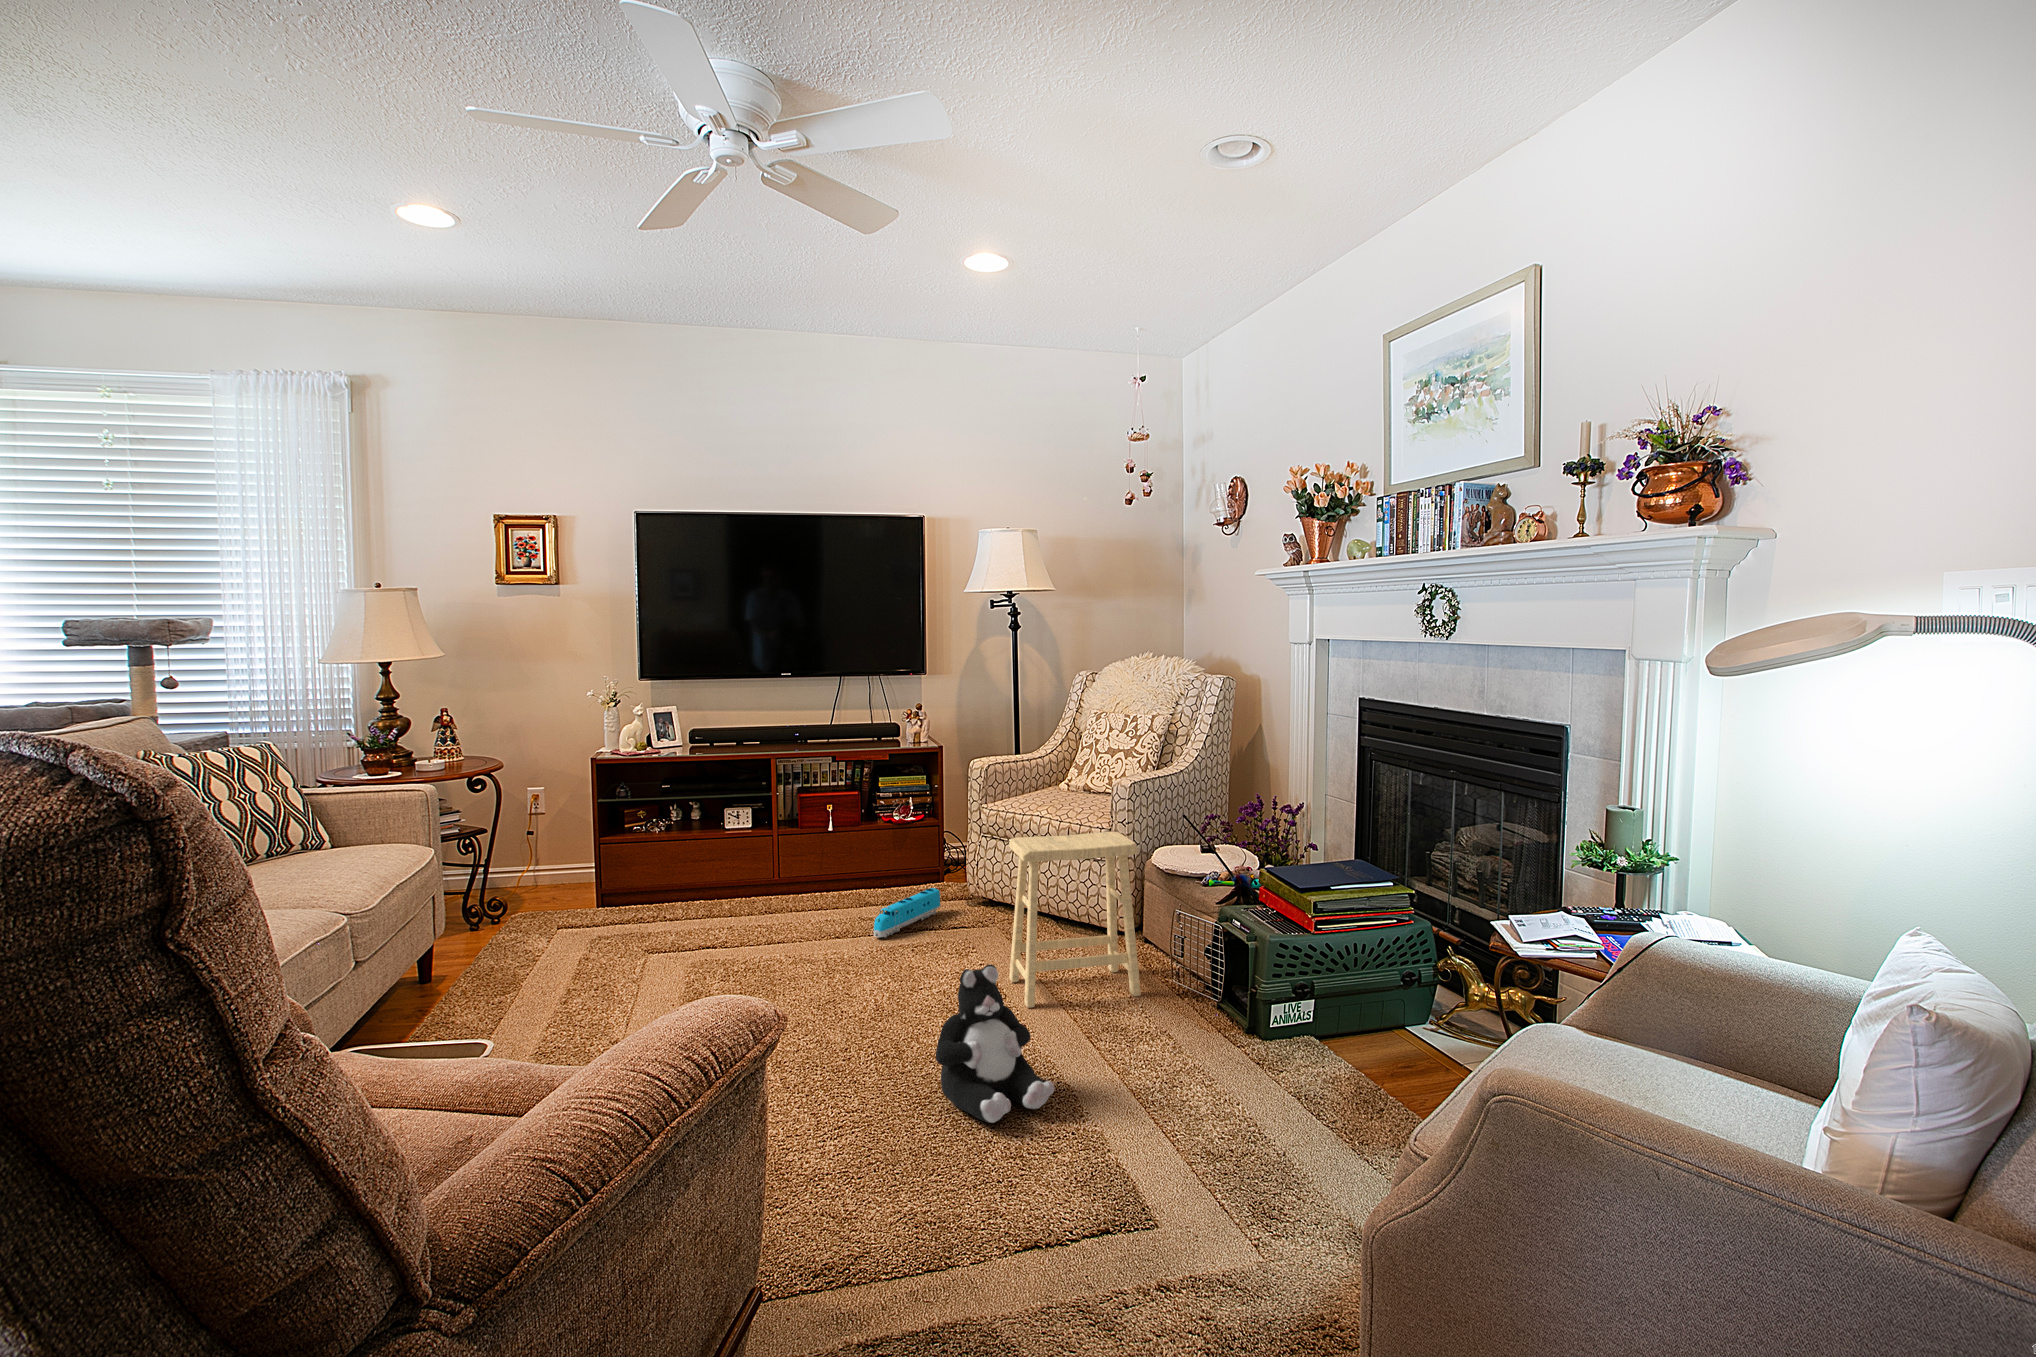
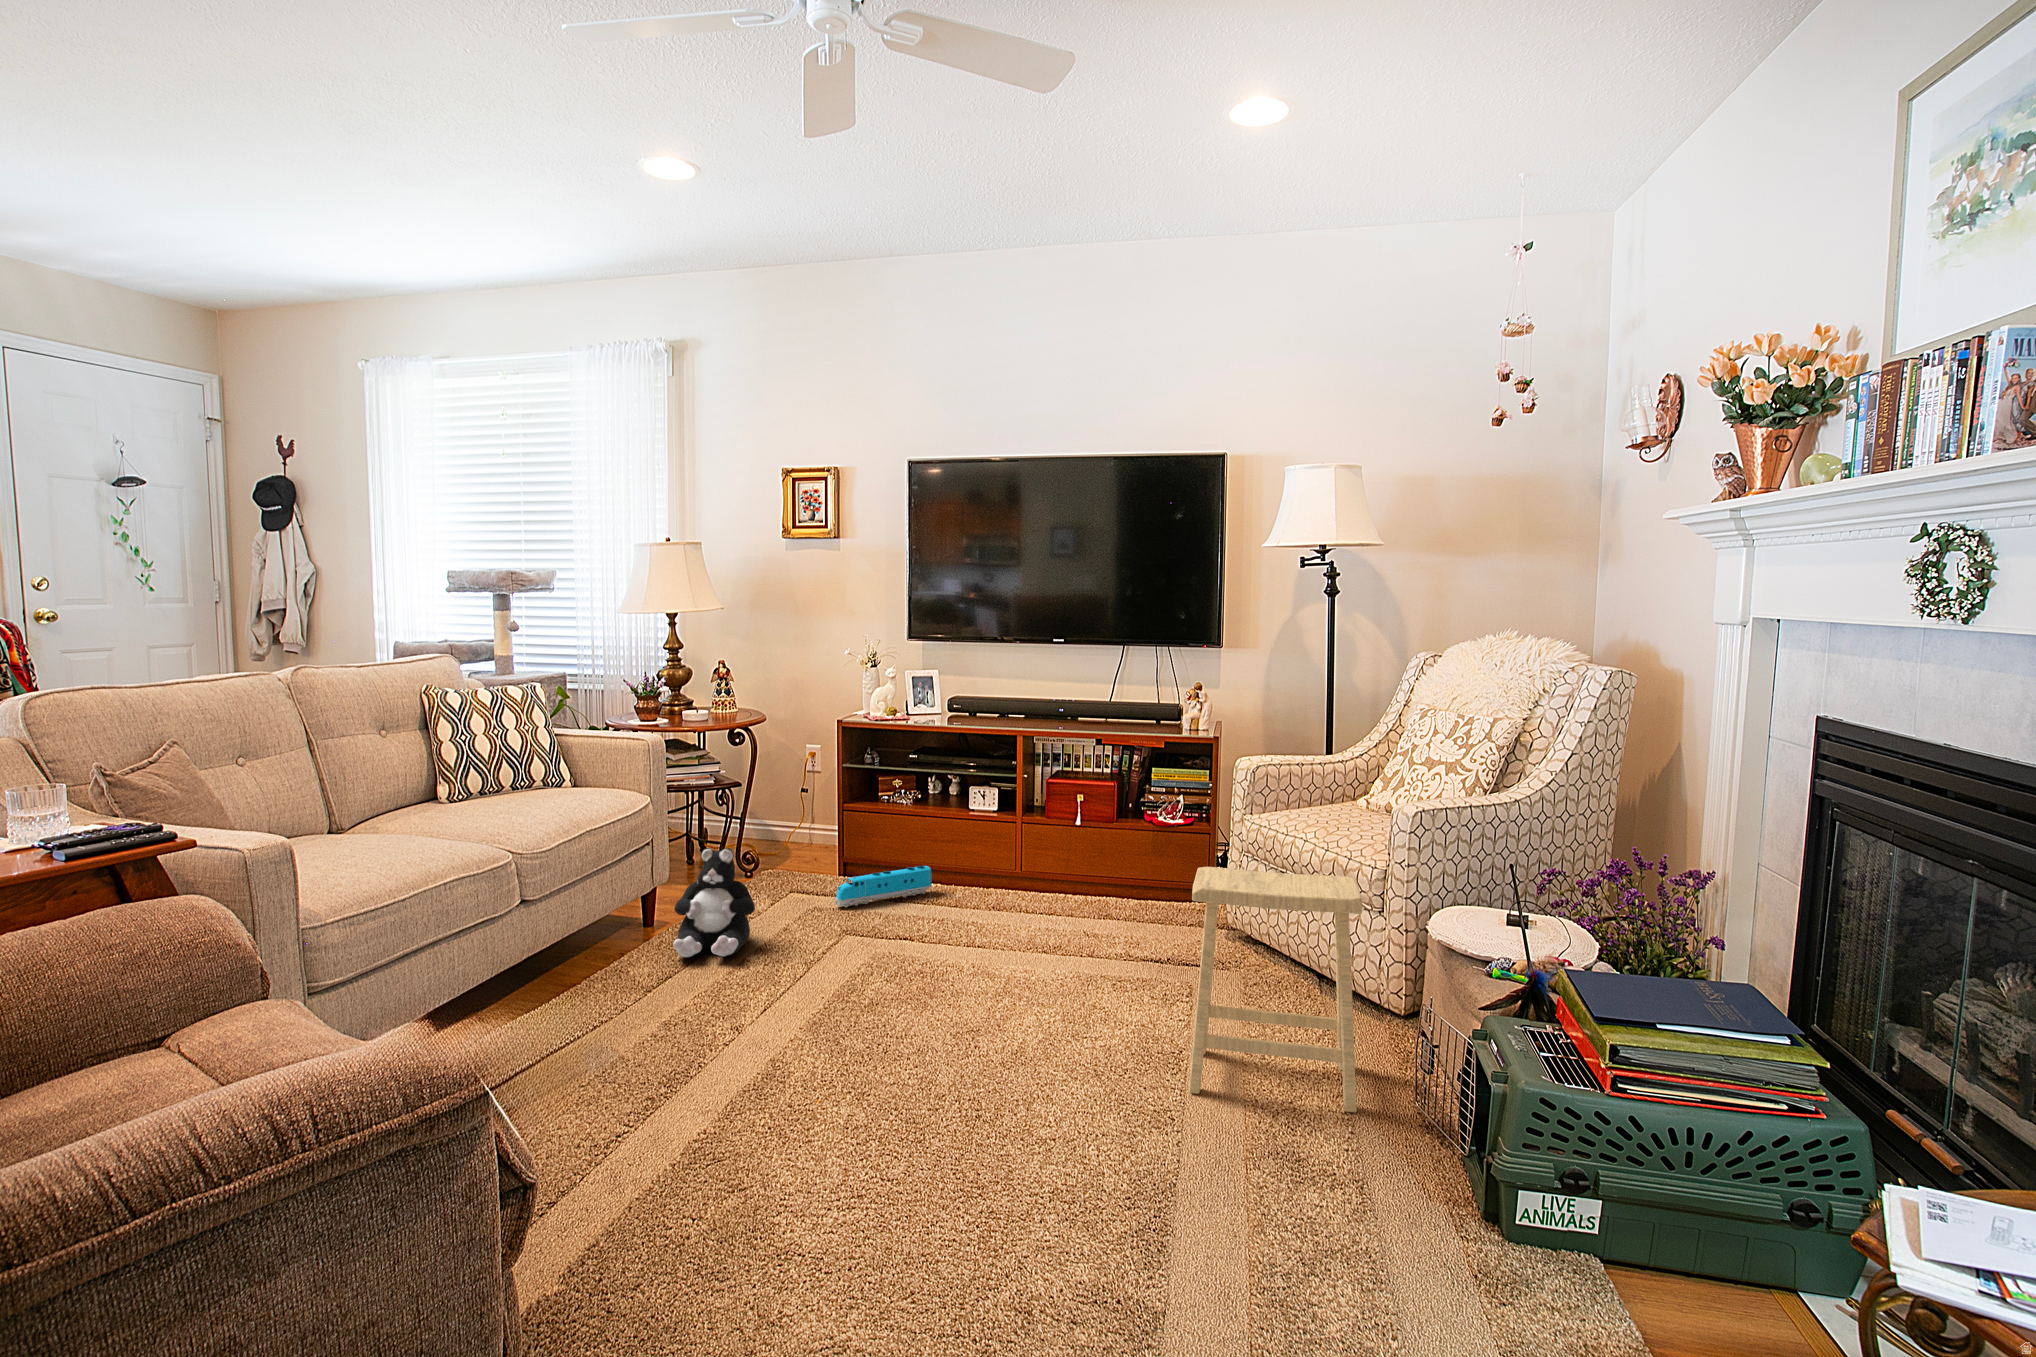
toy train: present [874,888,940,938] -> present [835,866,932,908]
plush toy: present [936,965,1054,1123] -> present [673,848,755,957]

